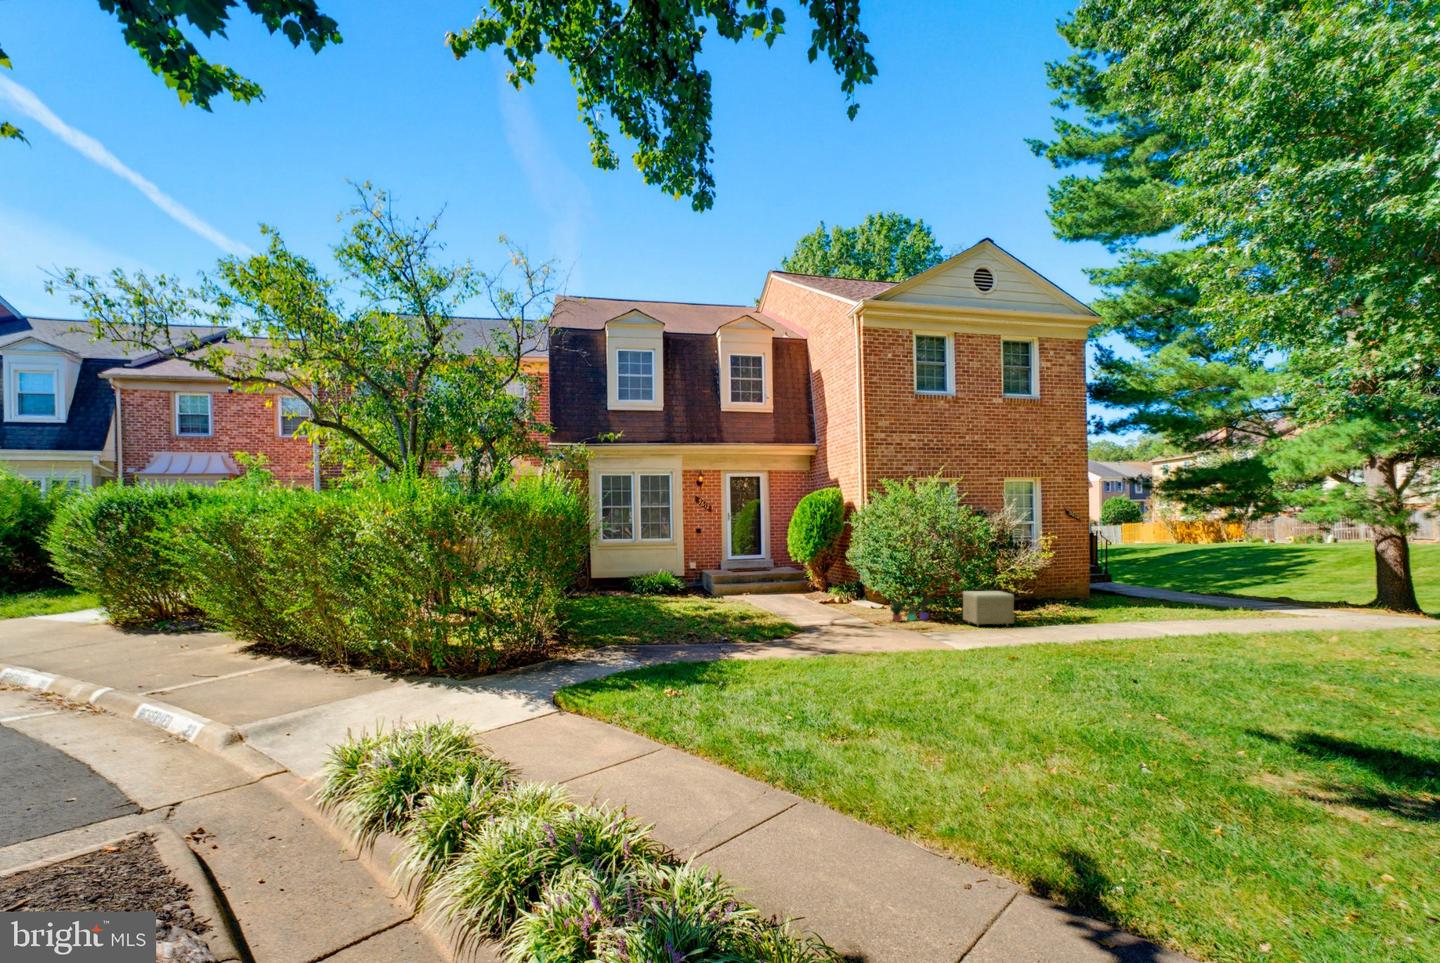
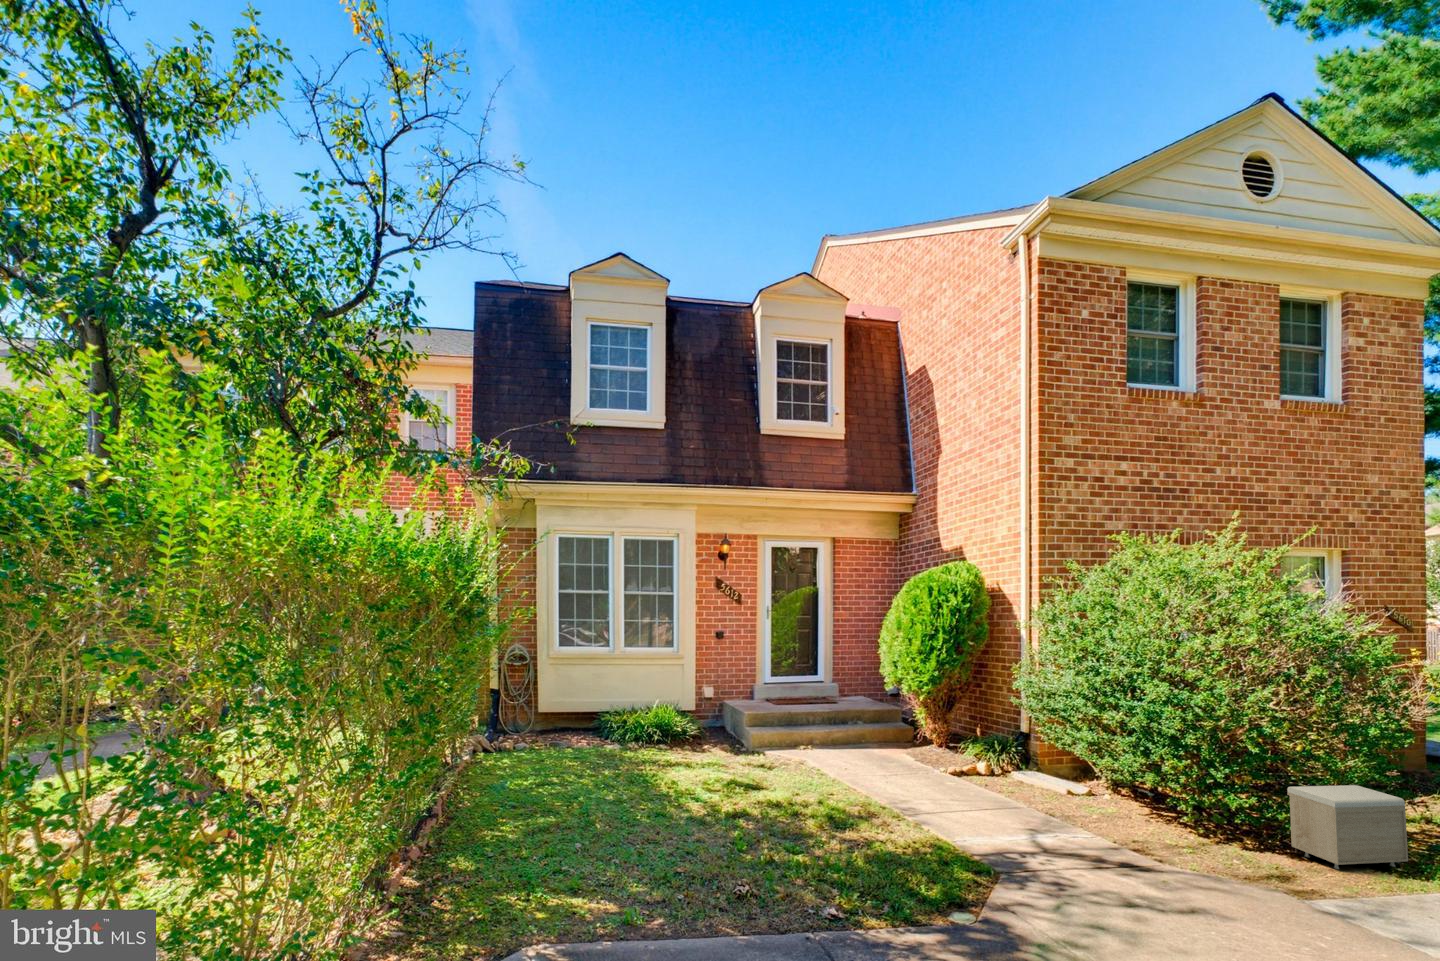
potted plant: present [890,592,929,622] -> none [1135,762,1218,850]

